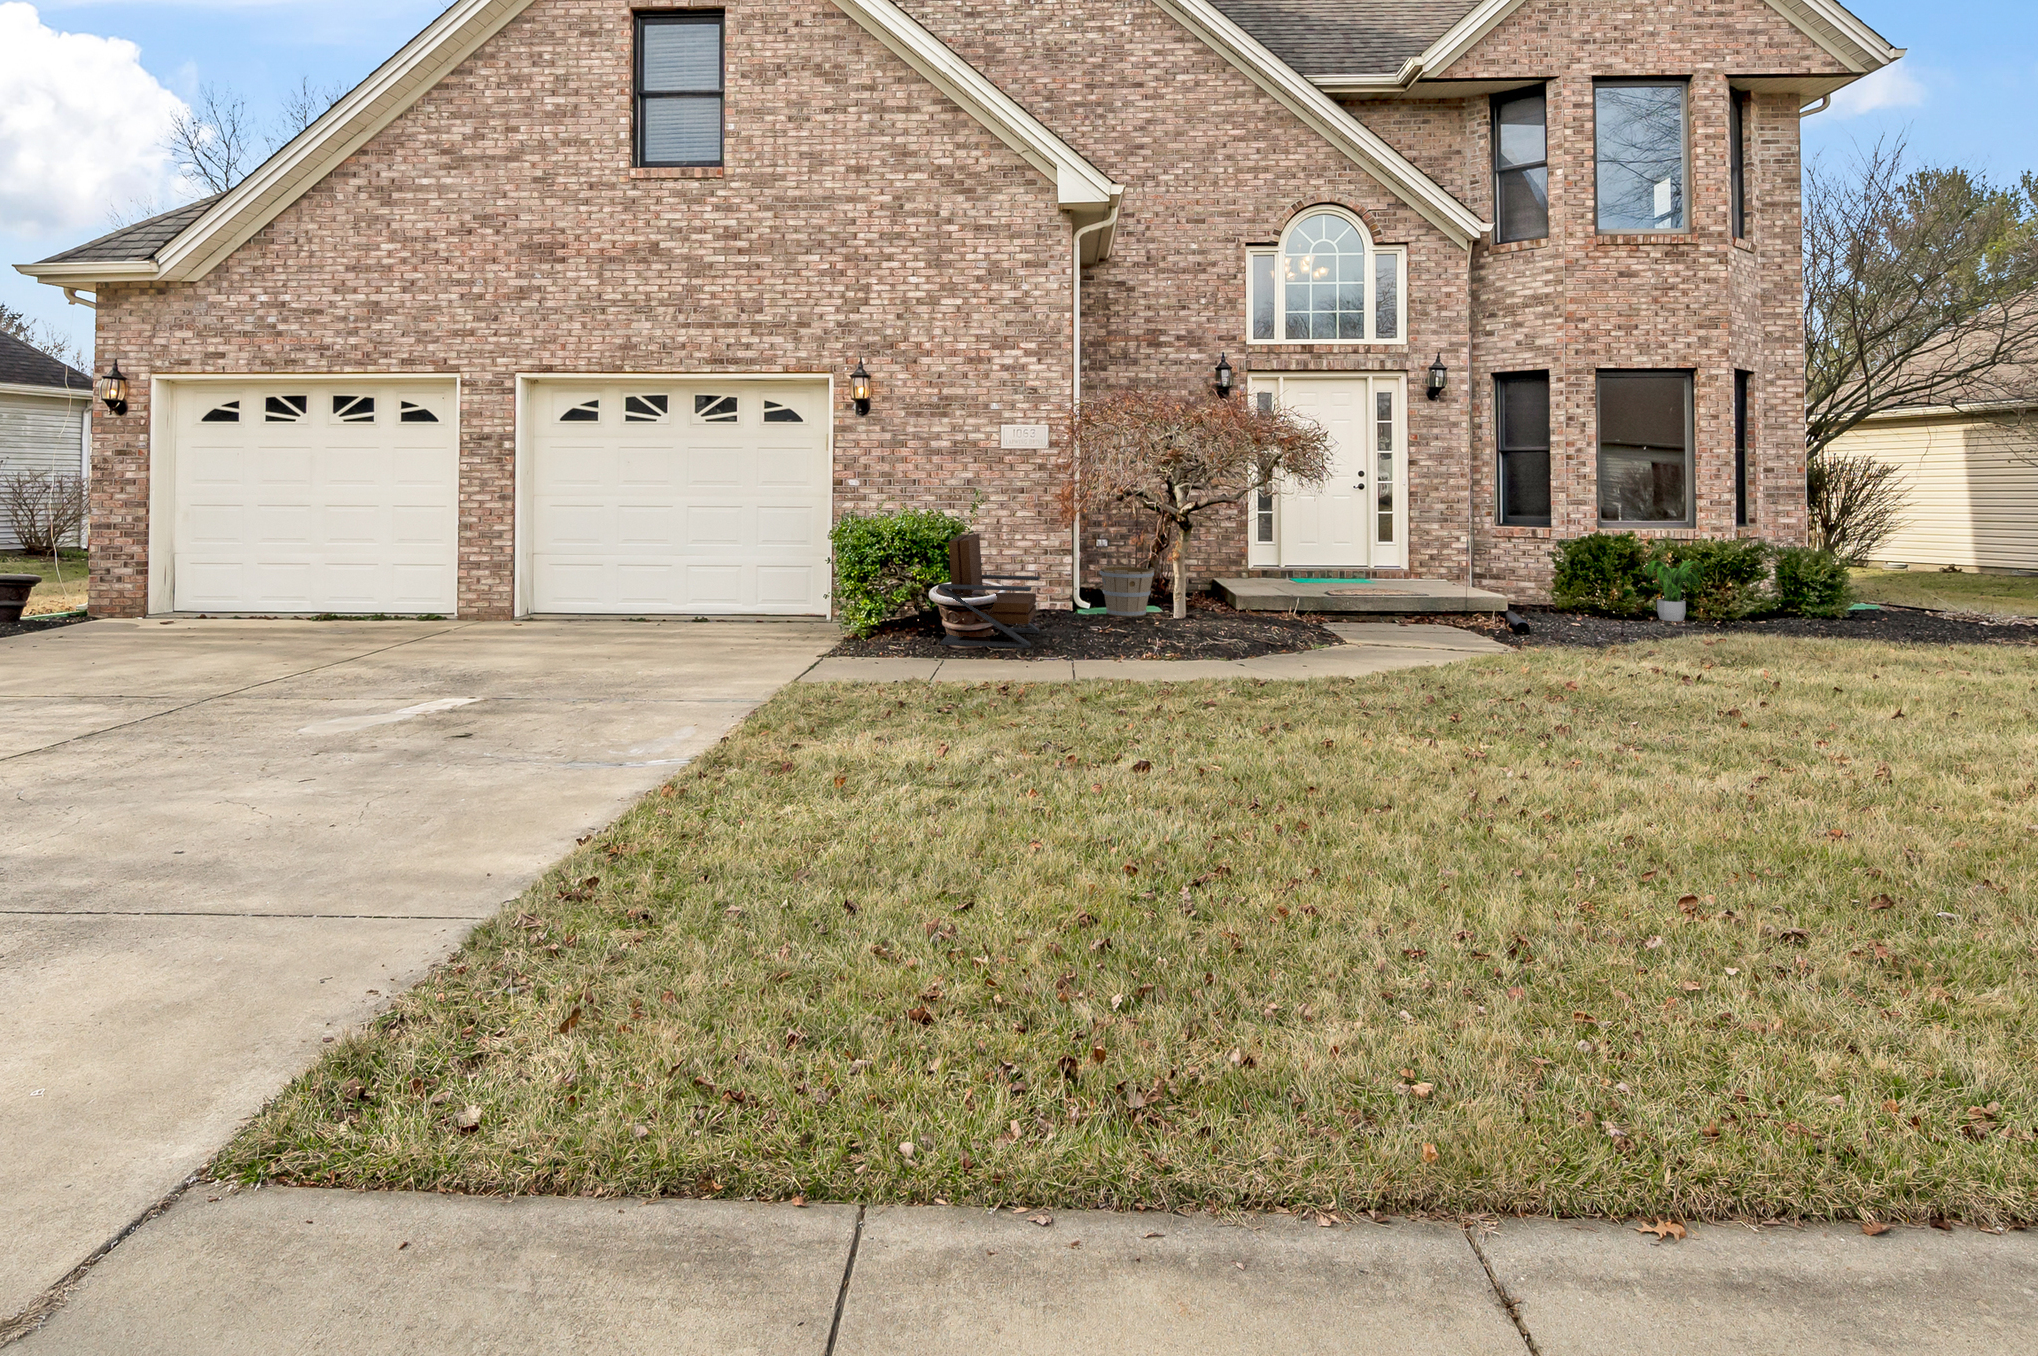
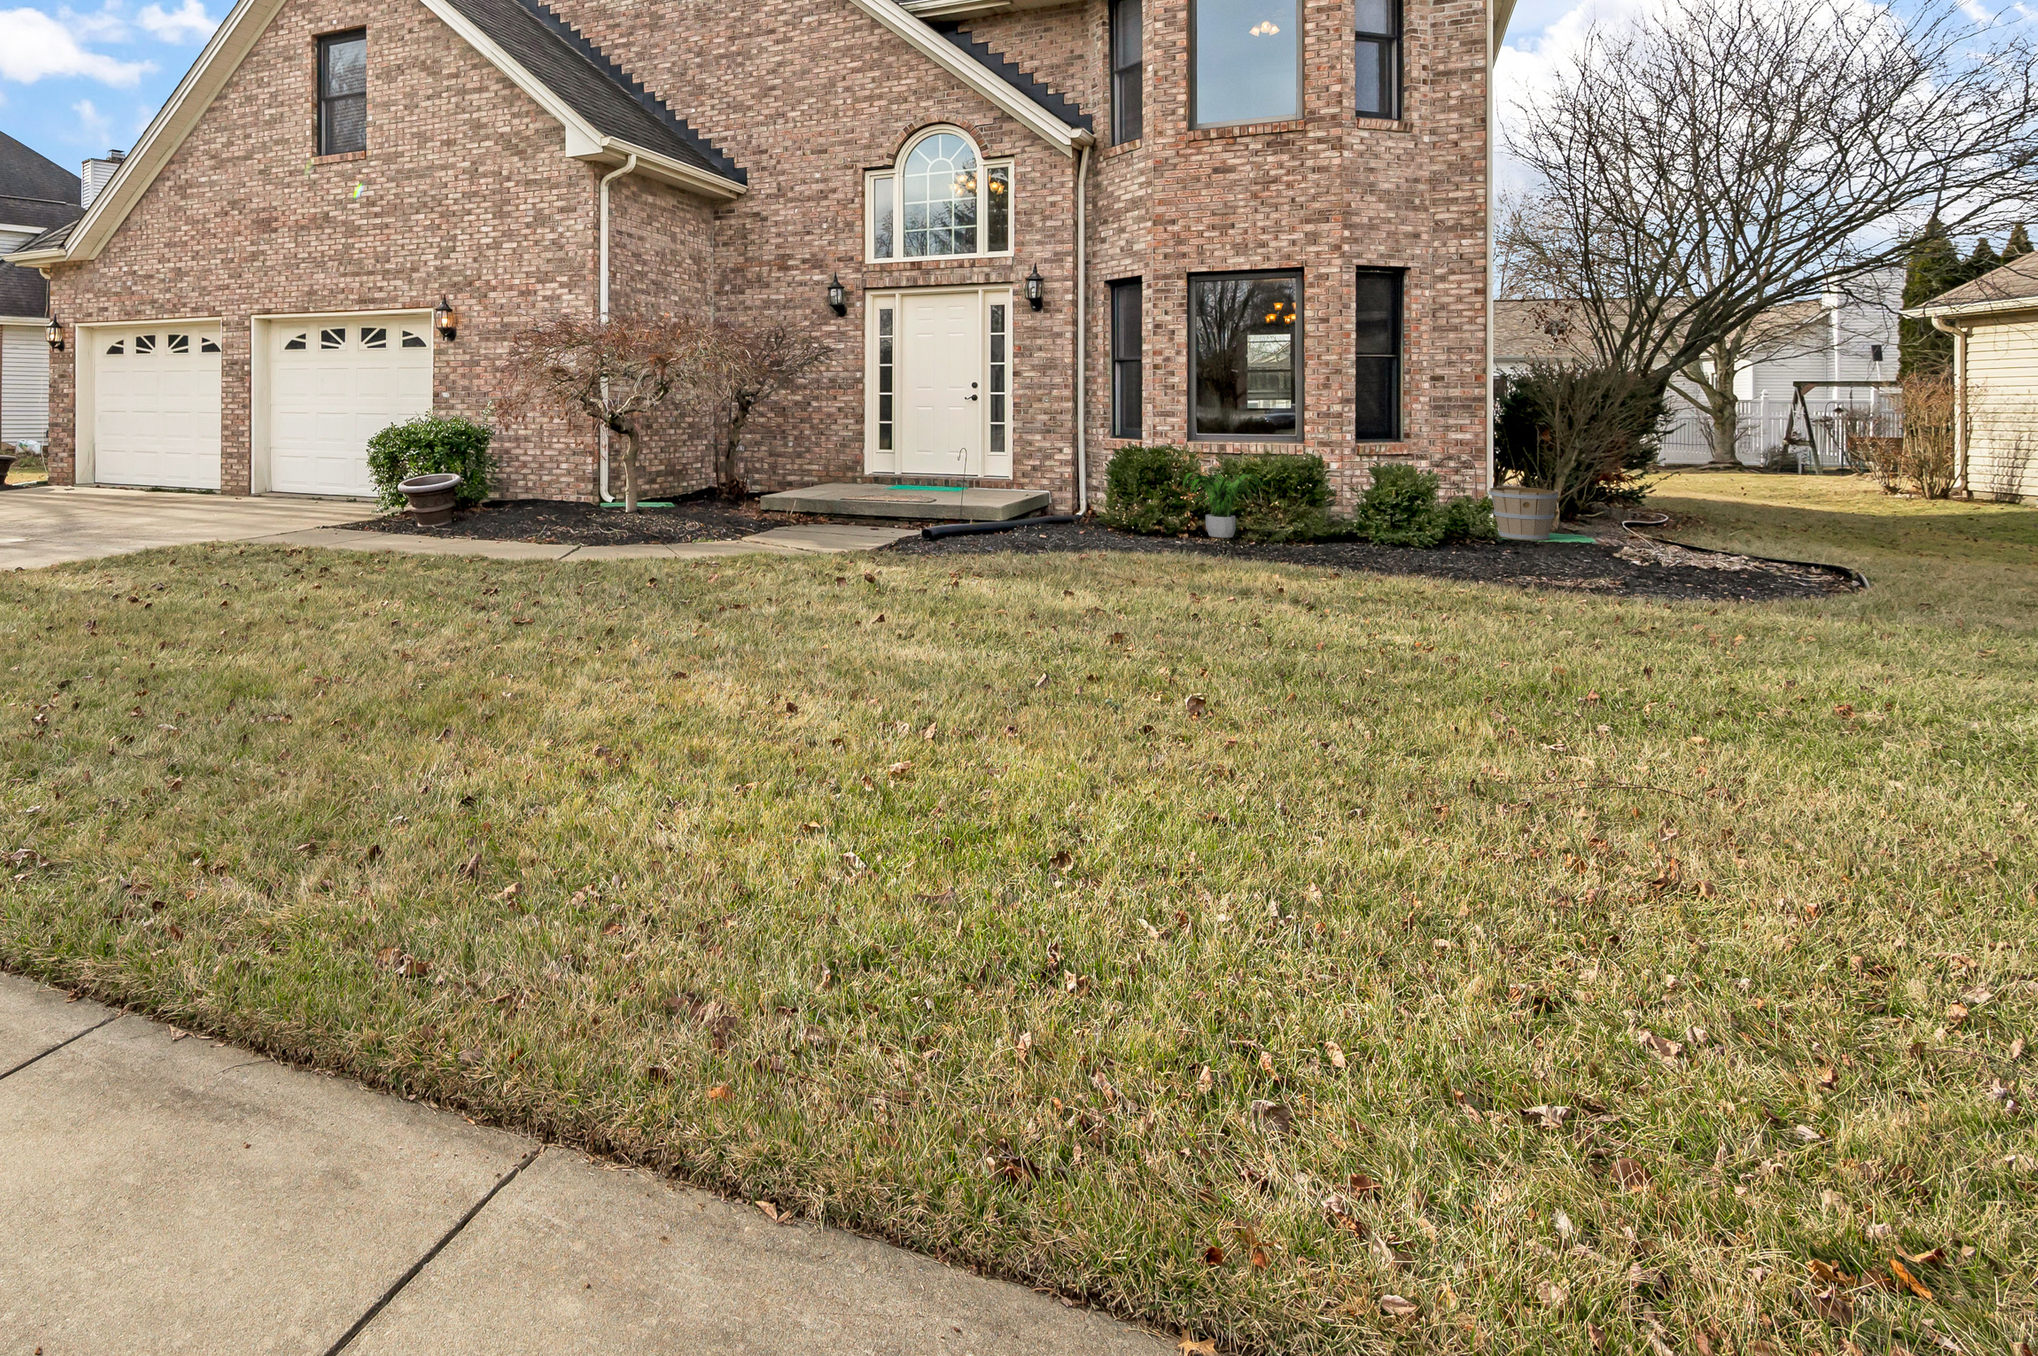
lounge chair: present [938,534,1040,648] -> none [456,436,571,528]
wooden bucket: present [1099,565,1155,617] -> present [1489,486,1559,541]

